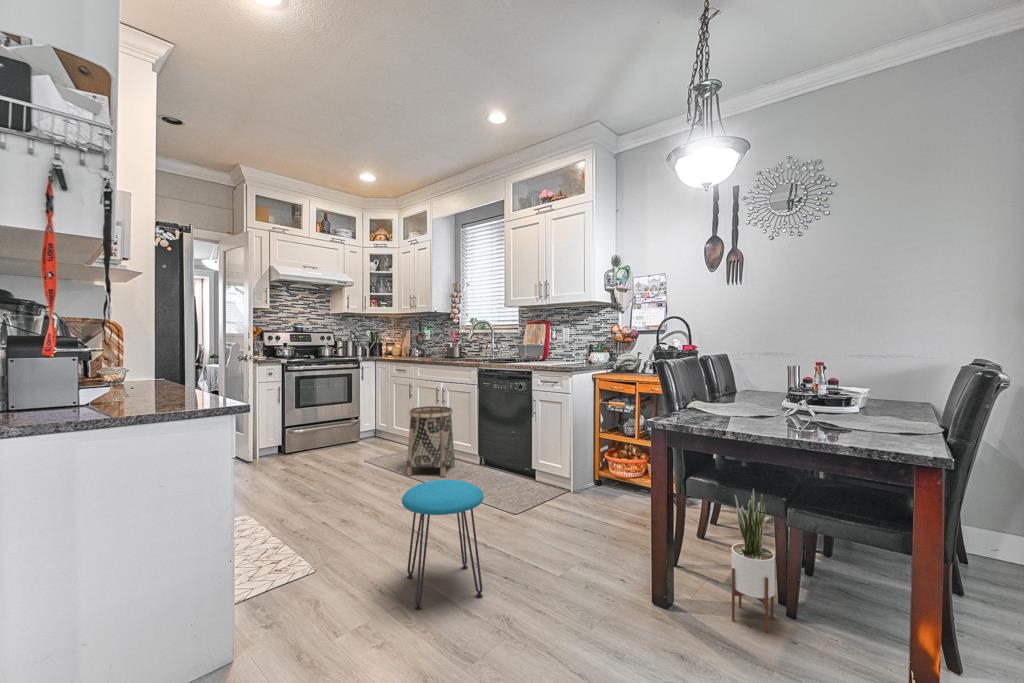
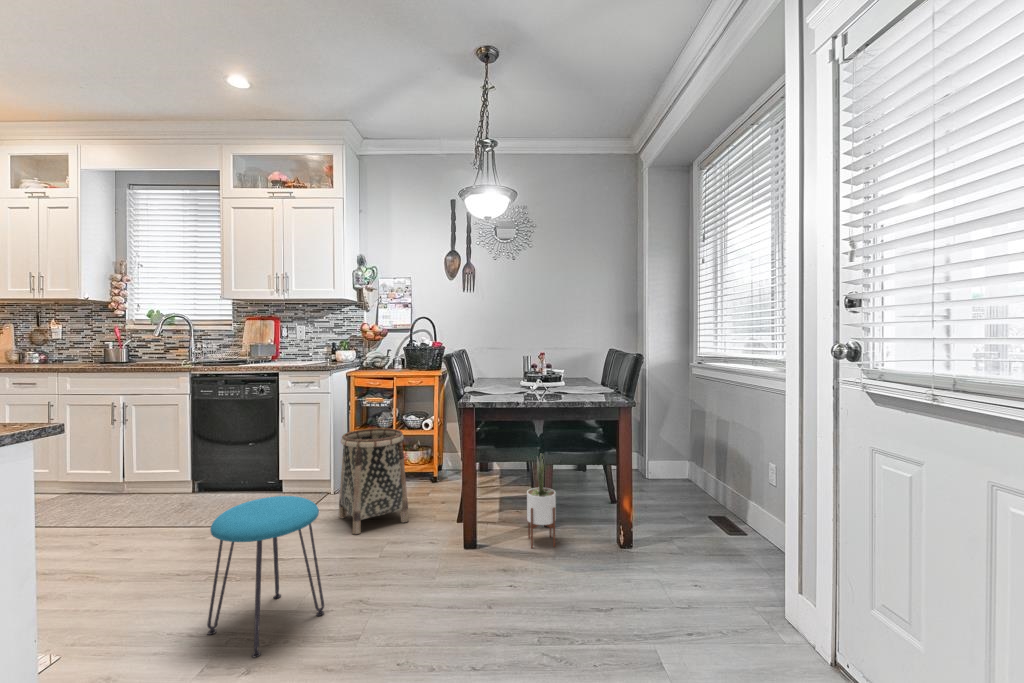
basket: present [407,406,455,477] -> present [339,428,408,534]

